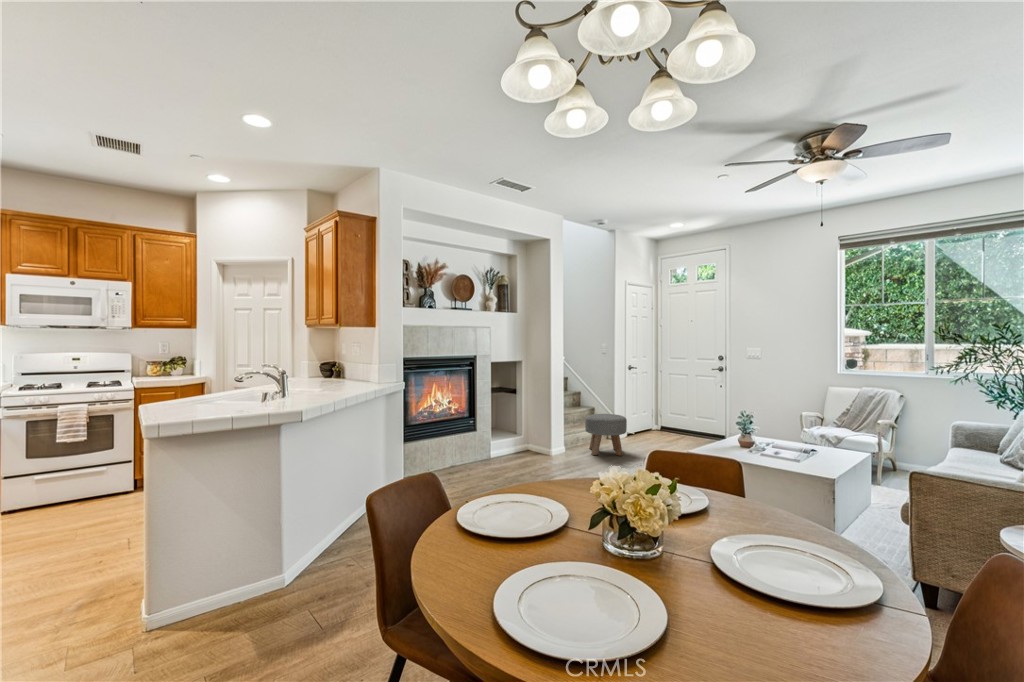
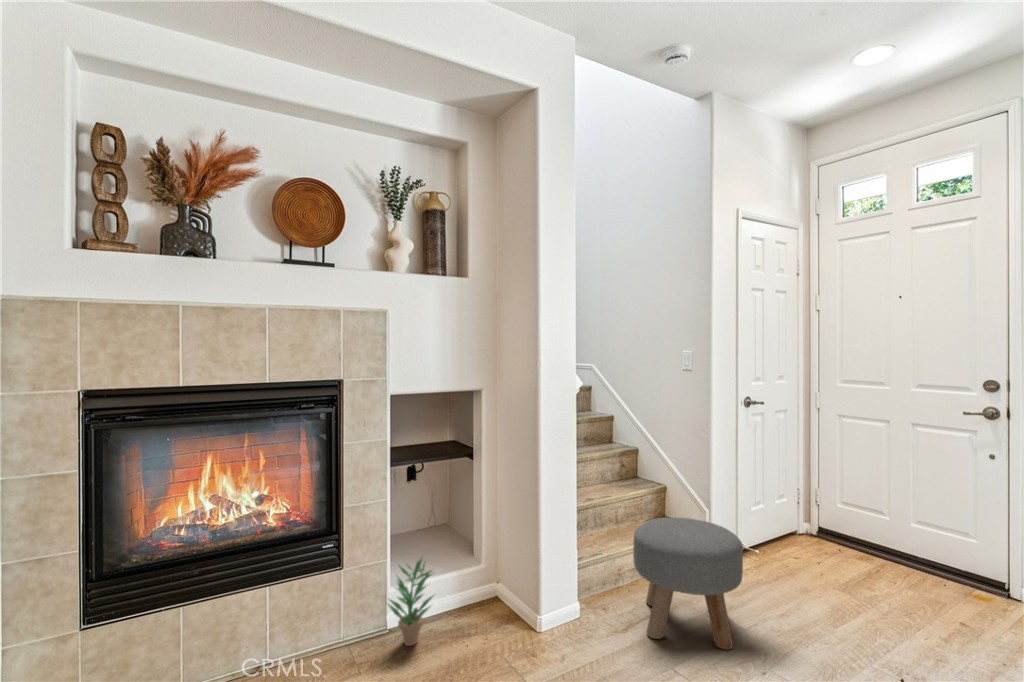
potted plant: none [493,426,513,460] -> present [388,559,433,646]

